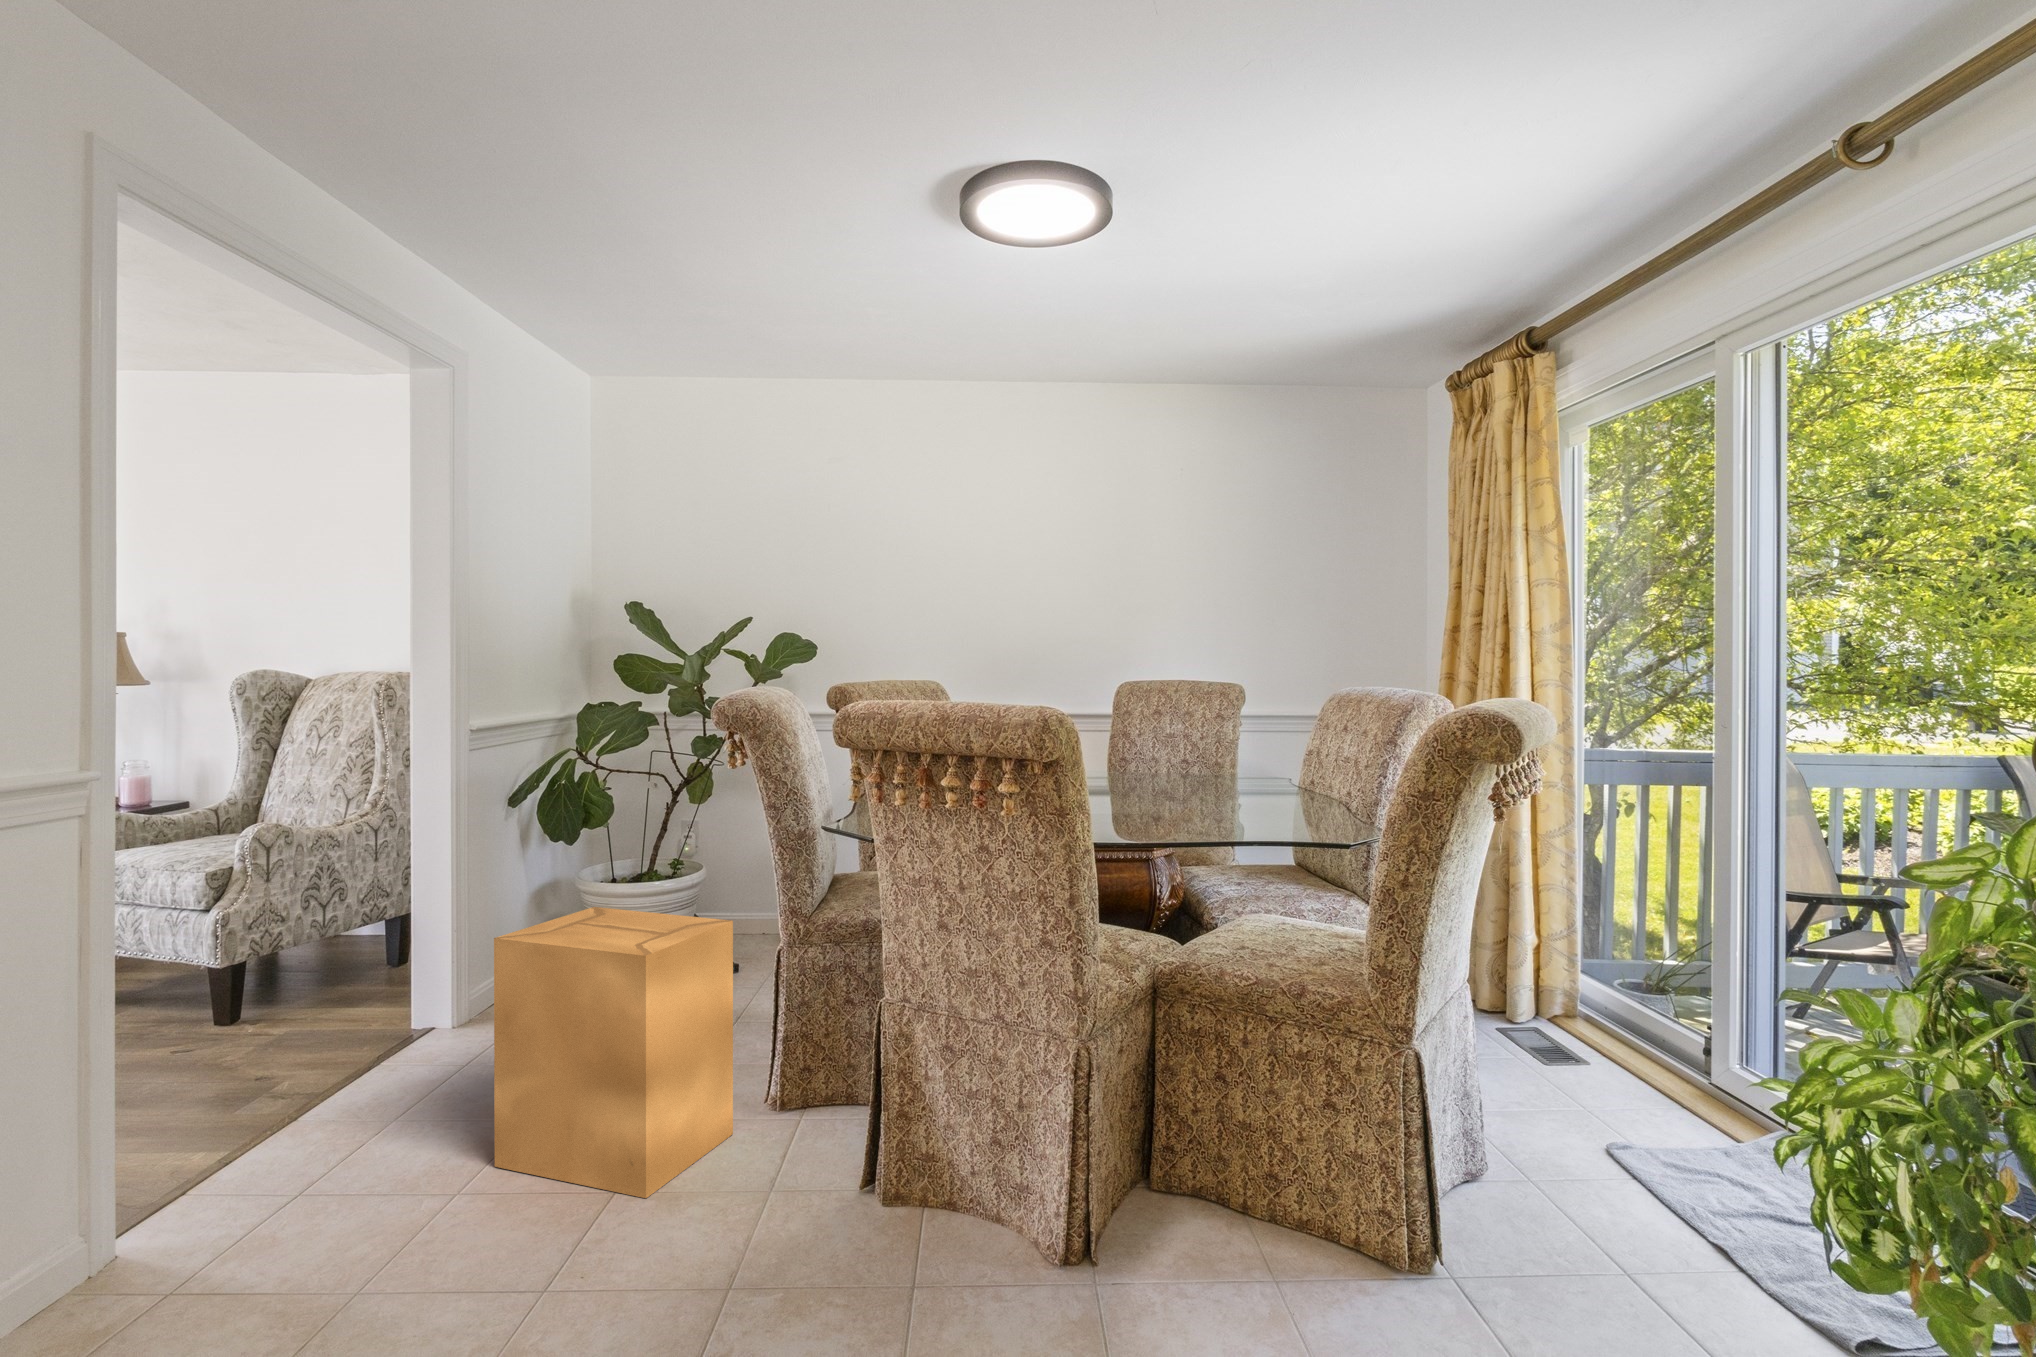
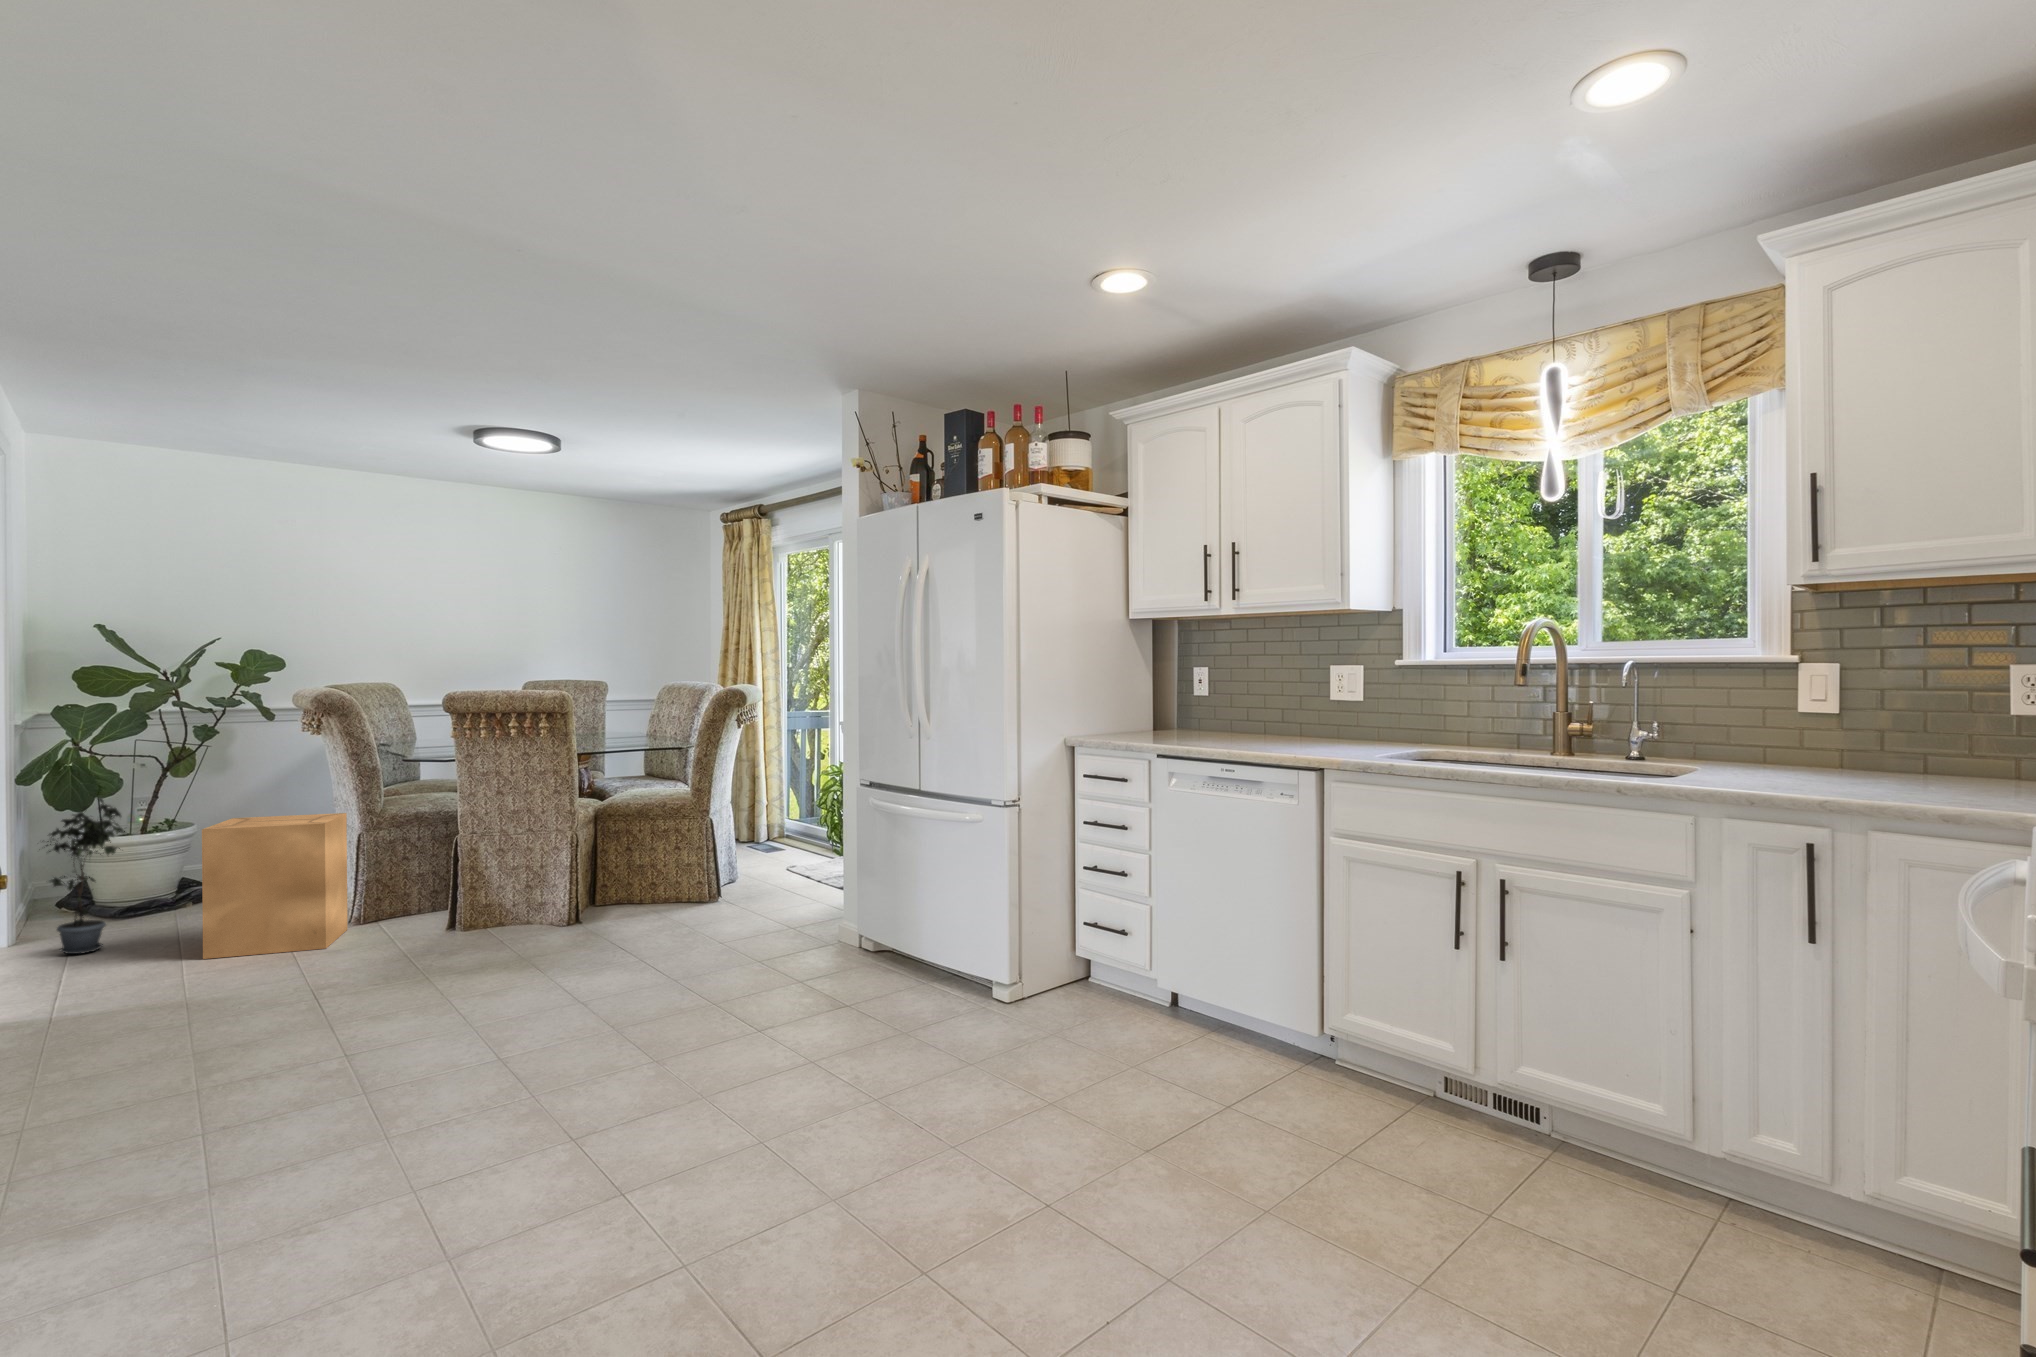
potted plant: none [386,851,499,1090] -> present [46,798,125,954]

